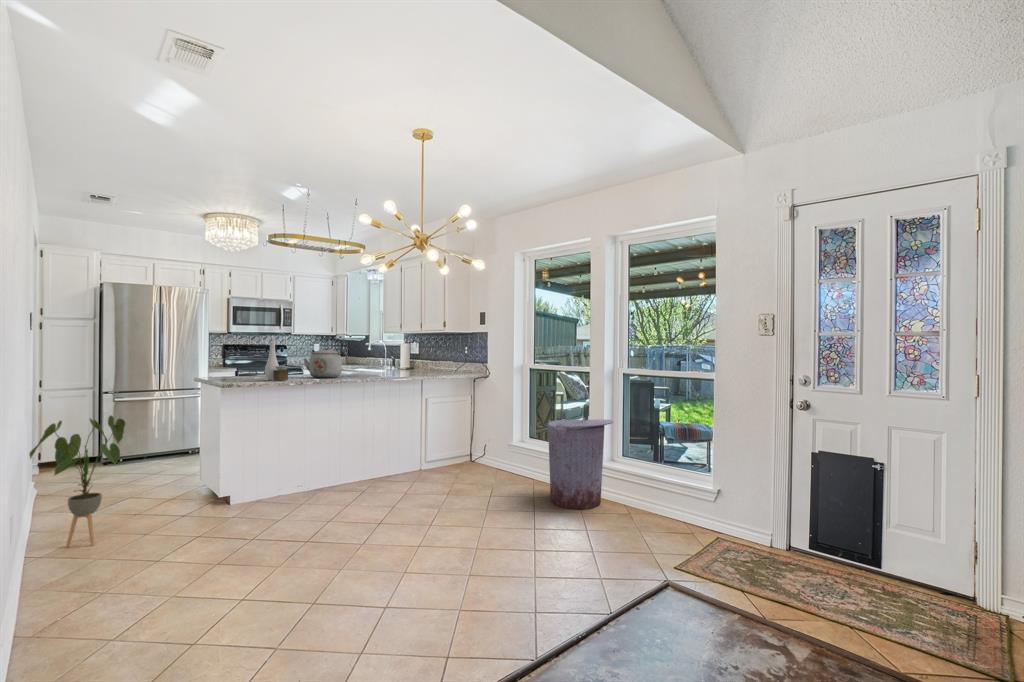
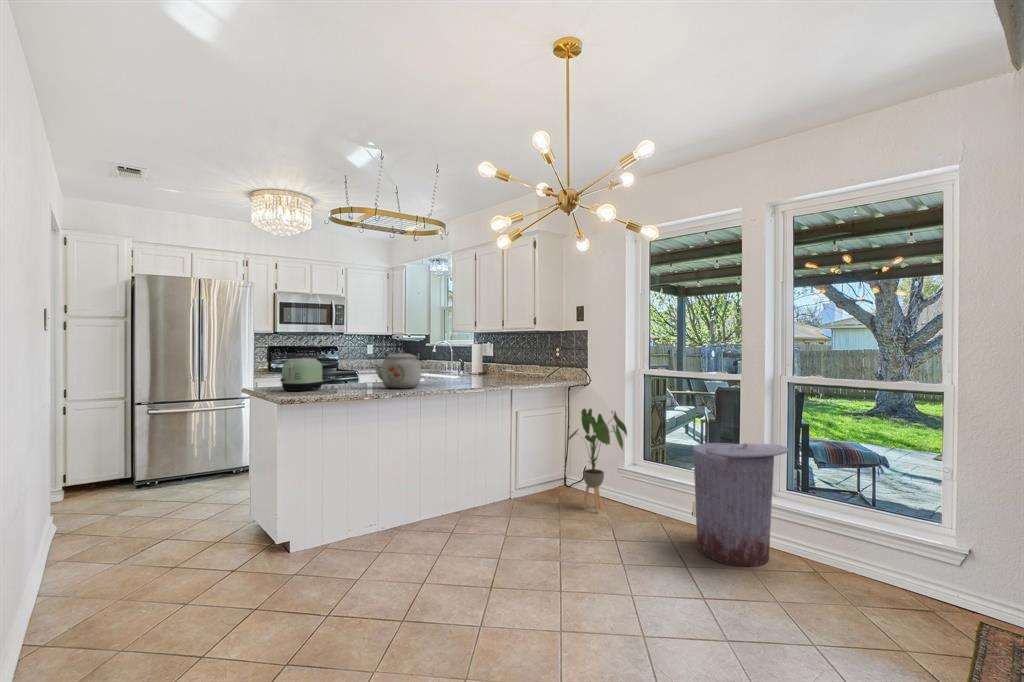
vase: present [265,341,289,381] -> none [331,342,362,393]
toaster: none [224,354,260,380] -> present [281,358,323,391]
house plant: present [29,416,125,547] -> present [568,409,627,513]

